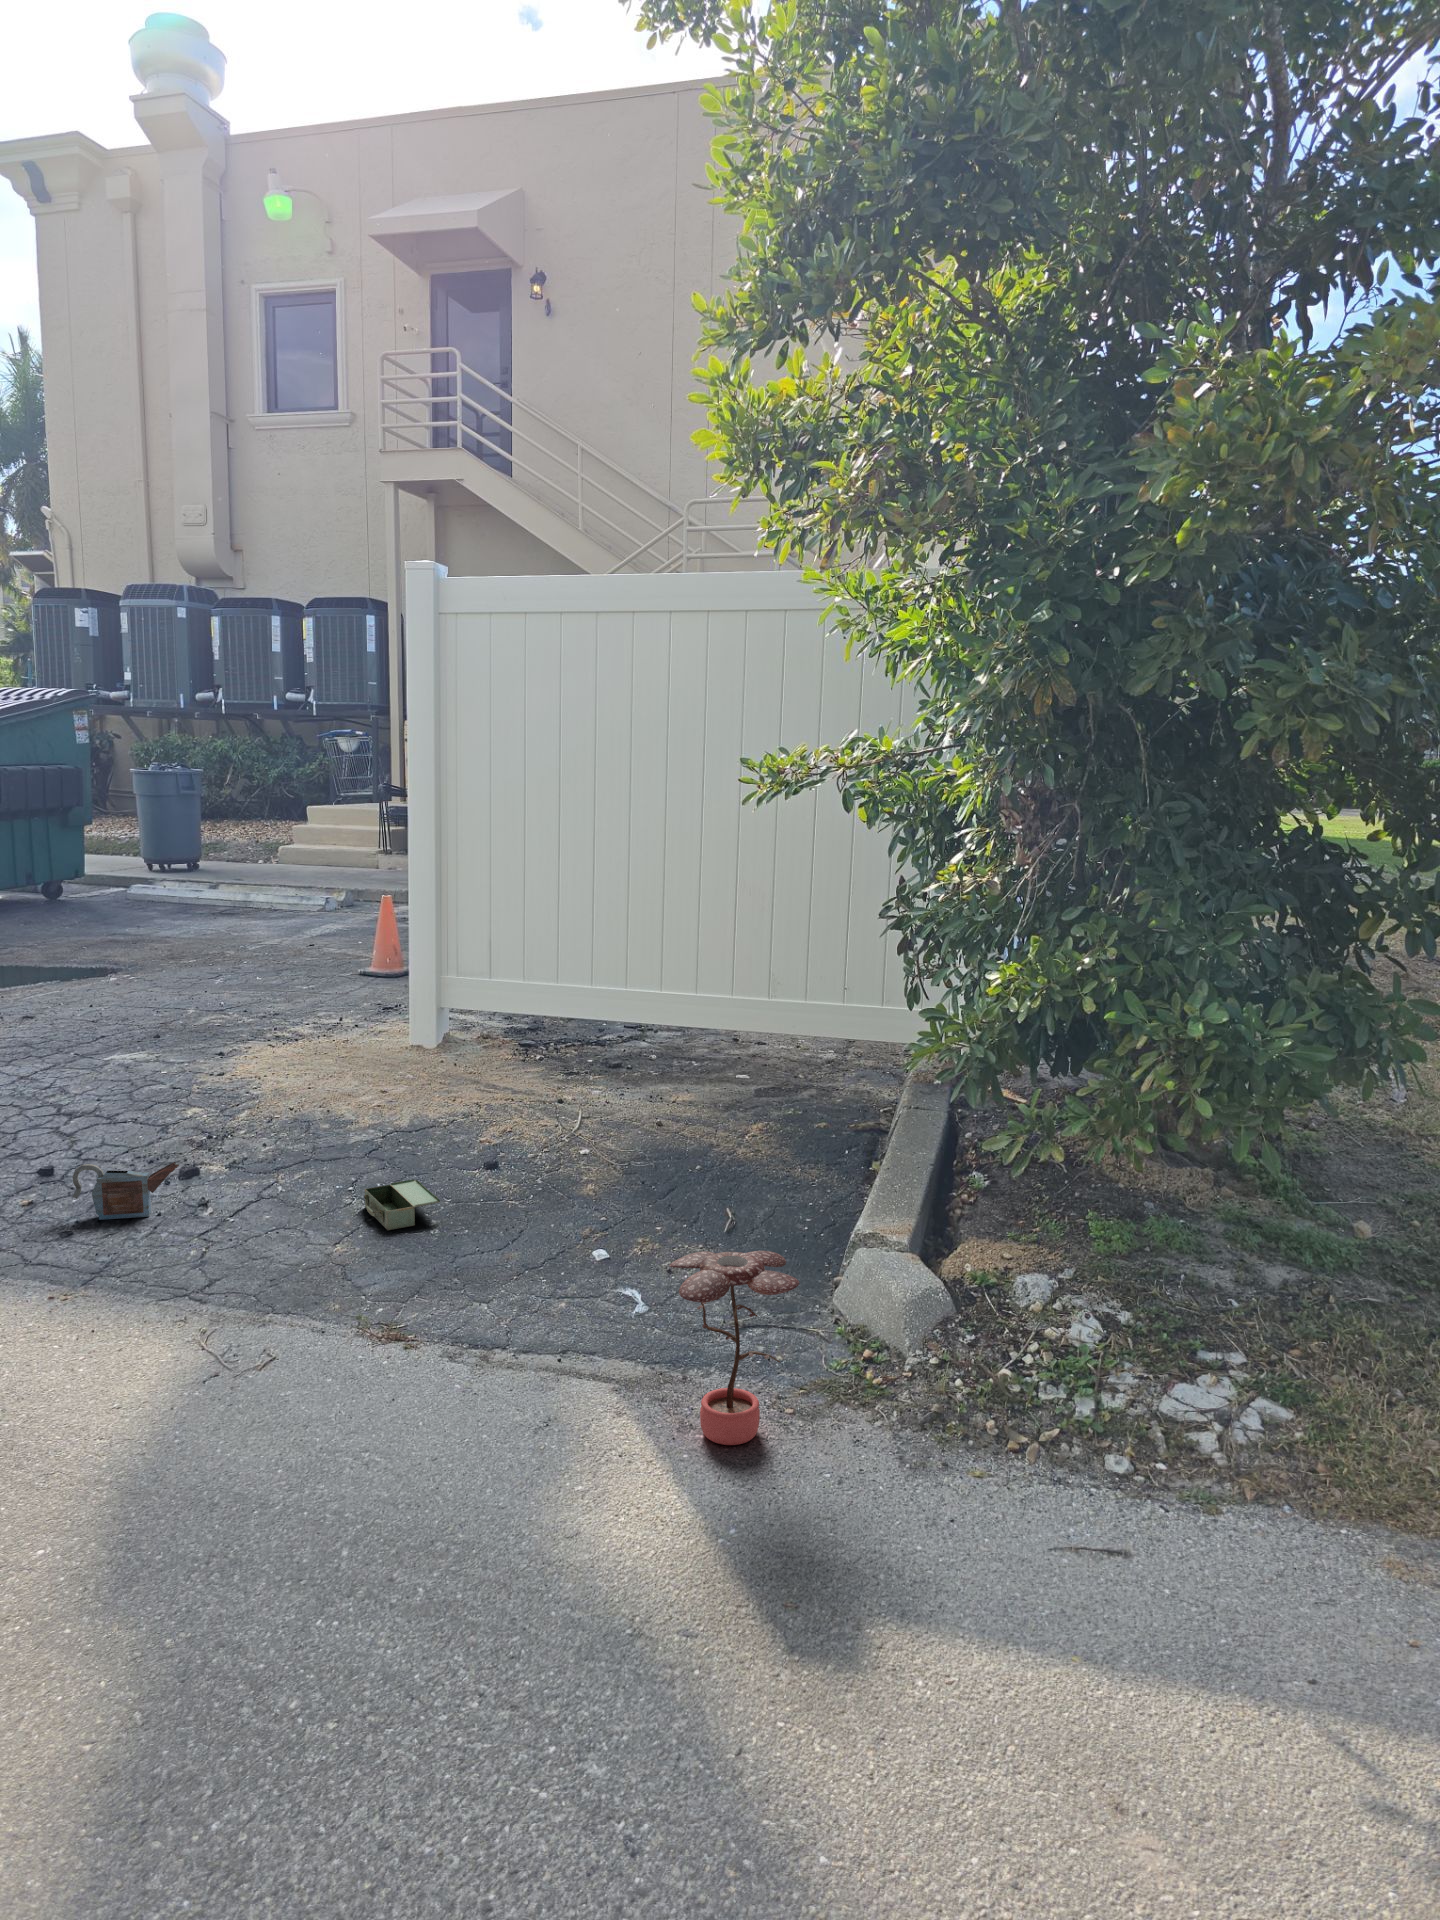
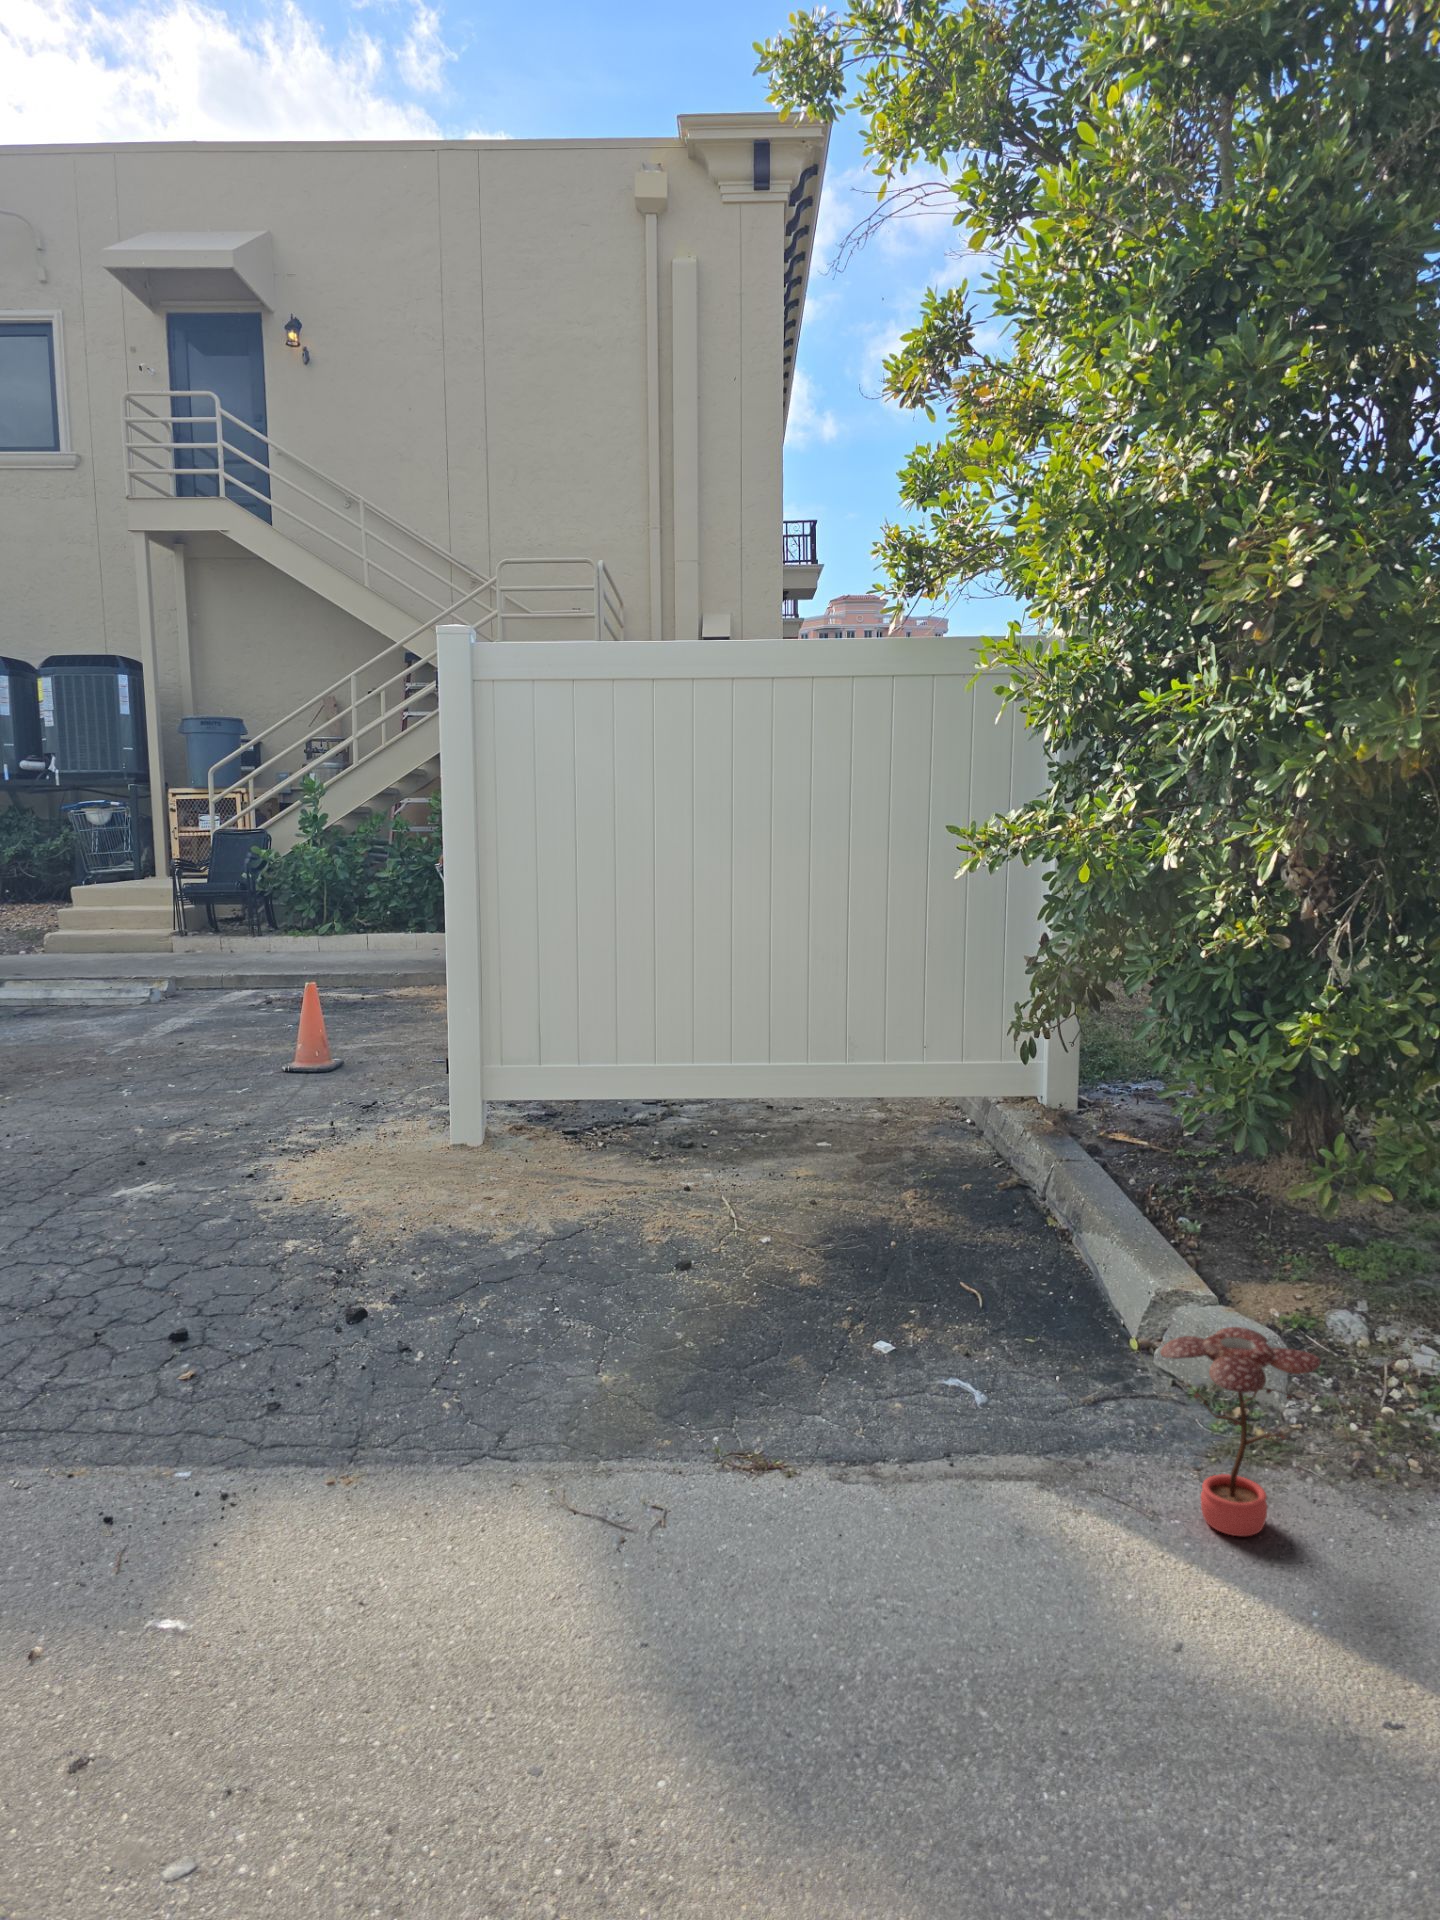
watering can: present [72,1162,179,1220] -> none [267,1312,385,1393]
toolbox: present [364,1179,440,1230] -> none [586,1295,684,1357]

